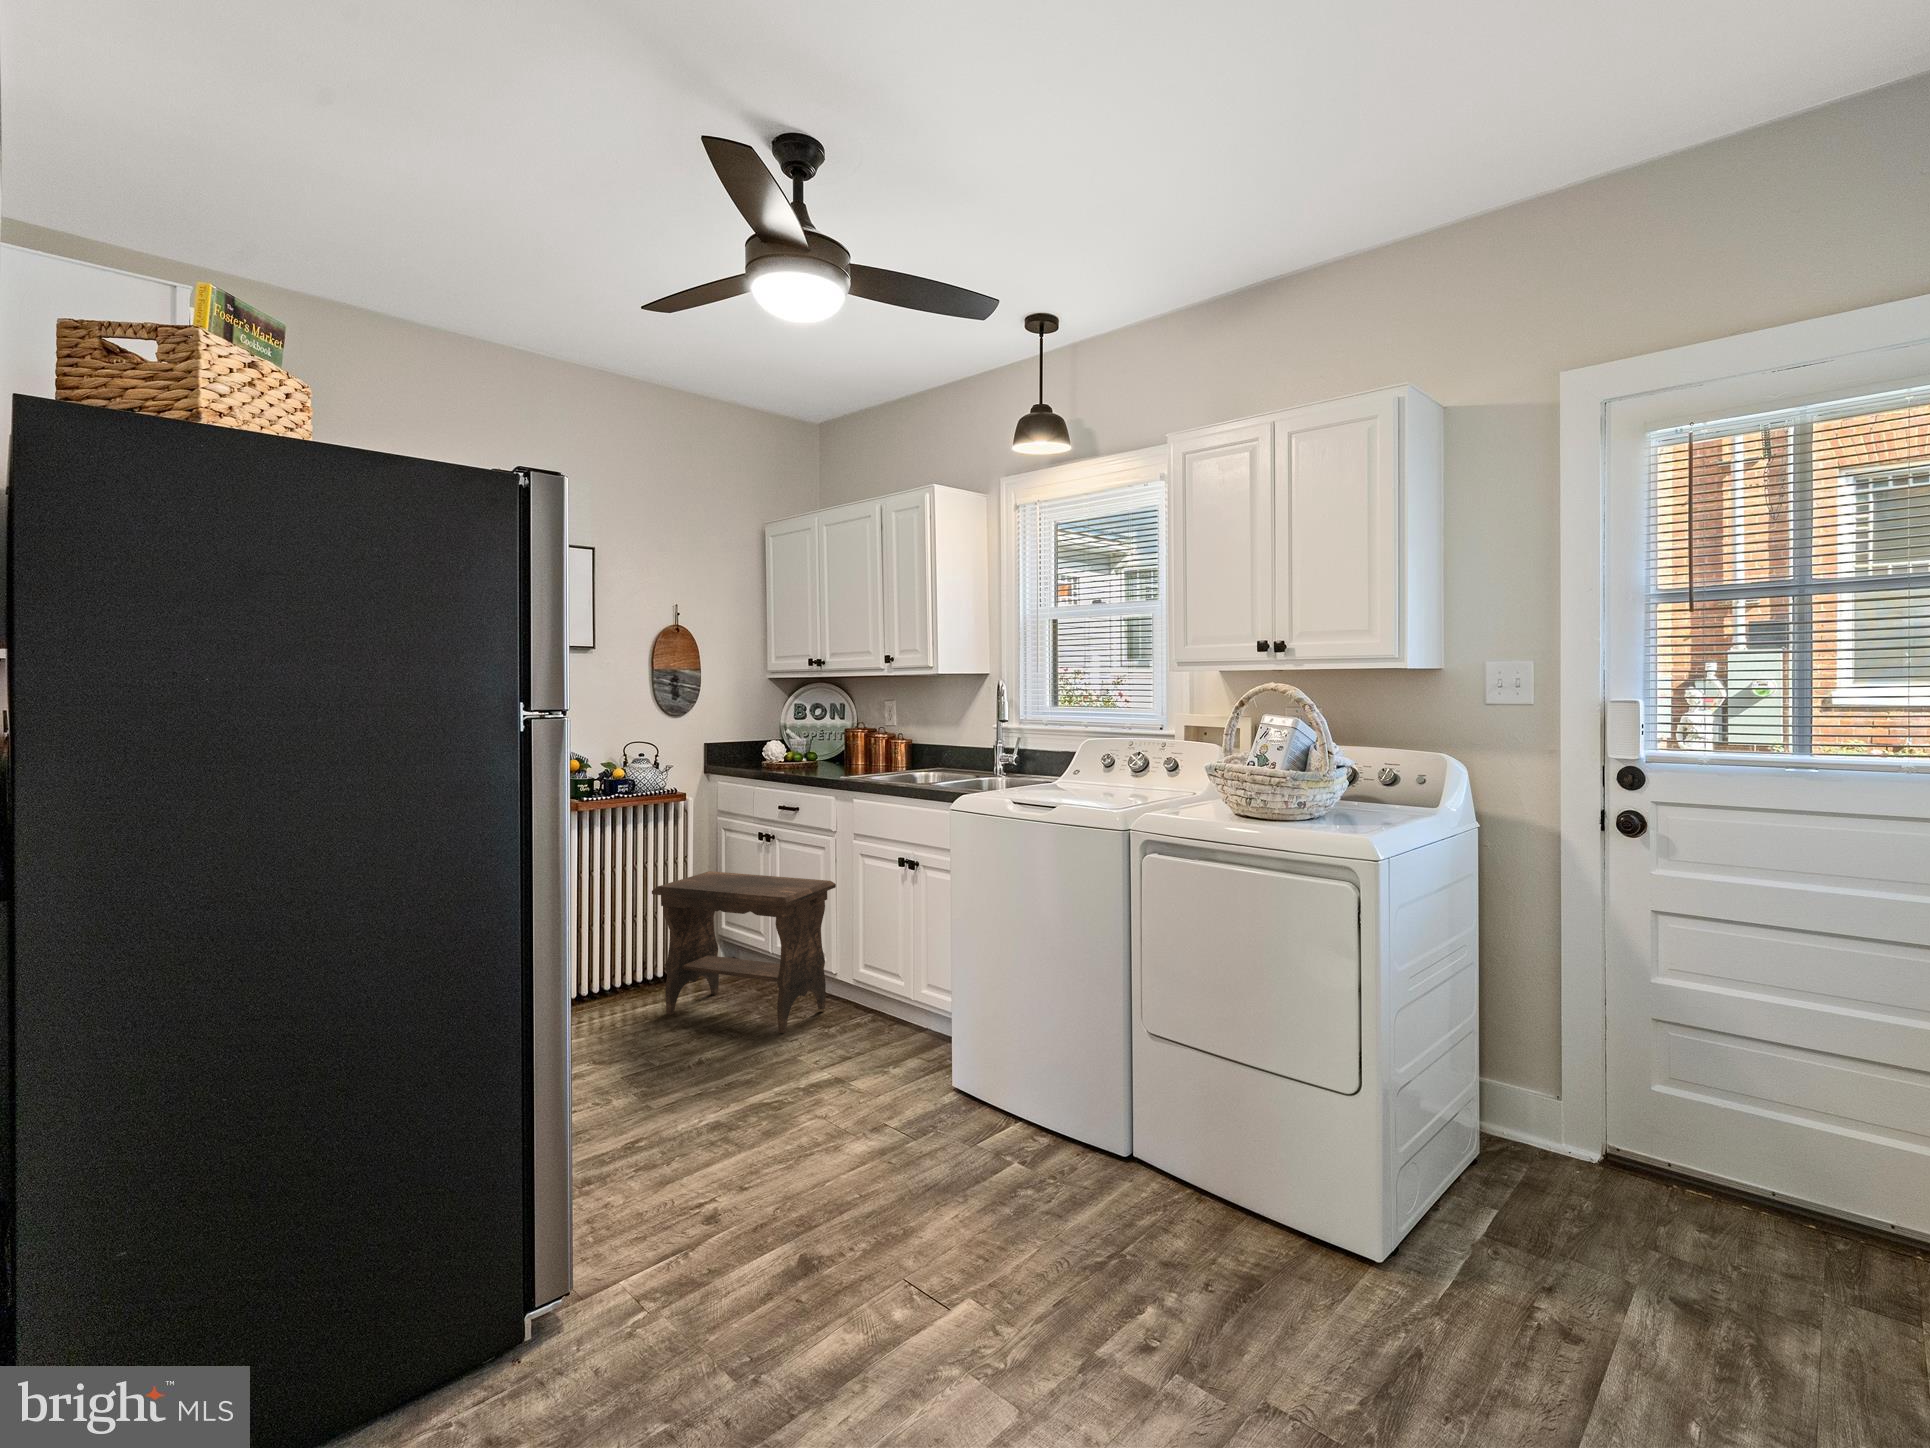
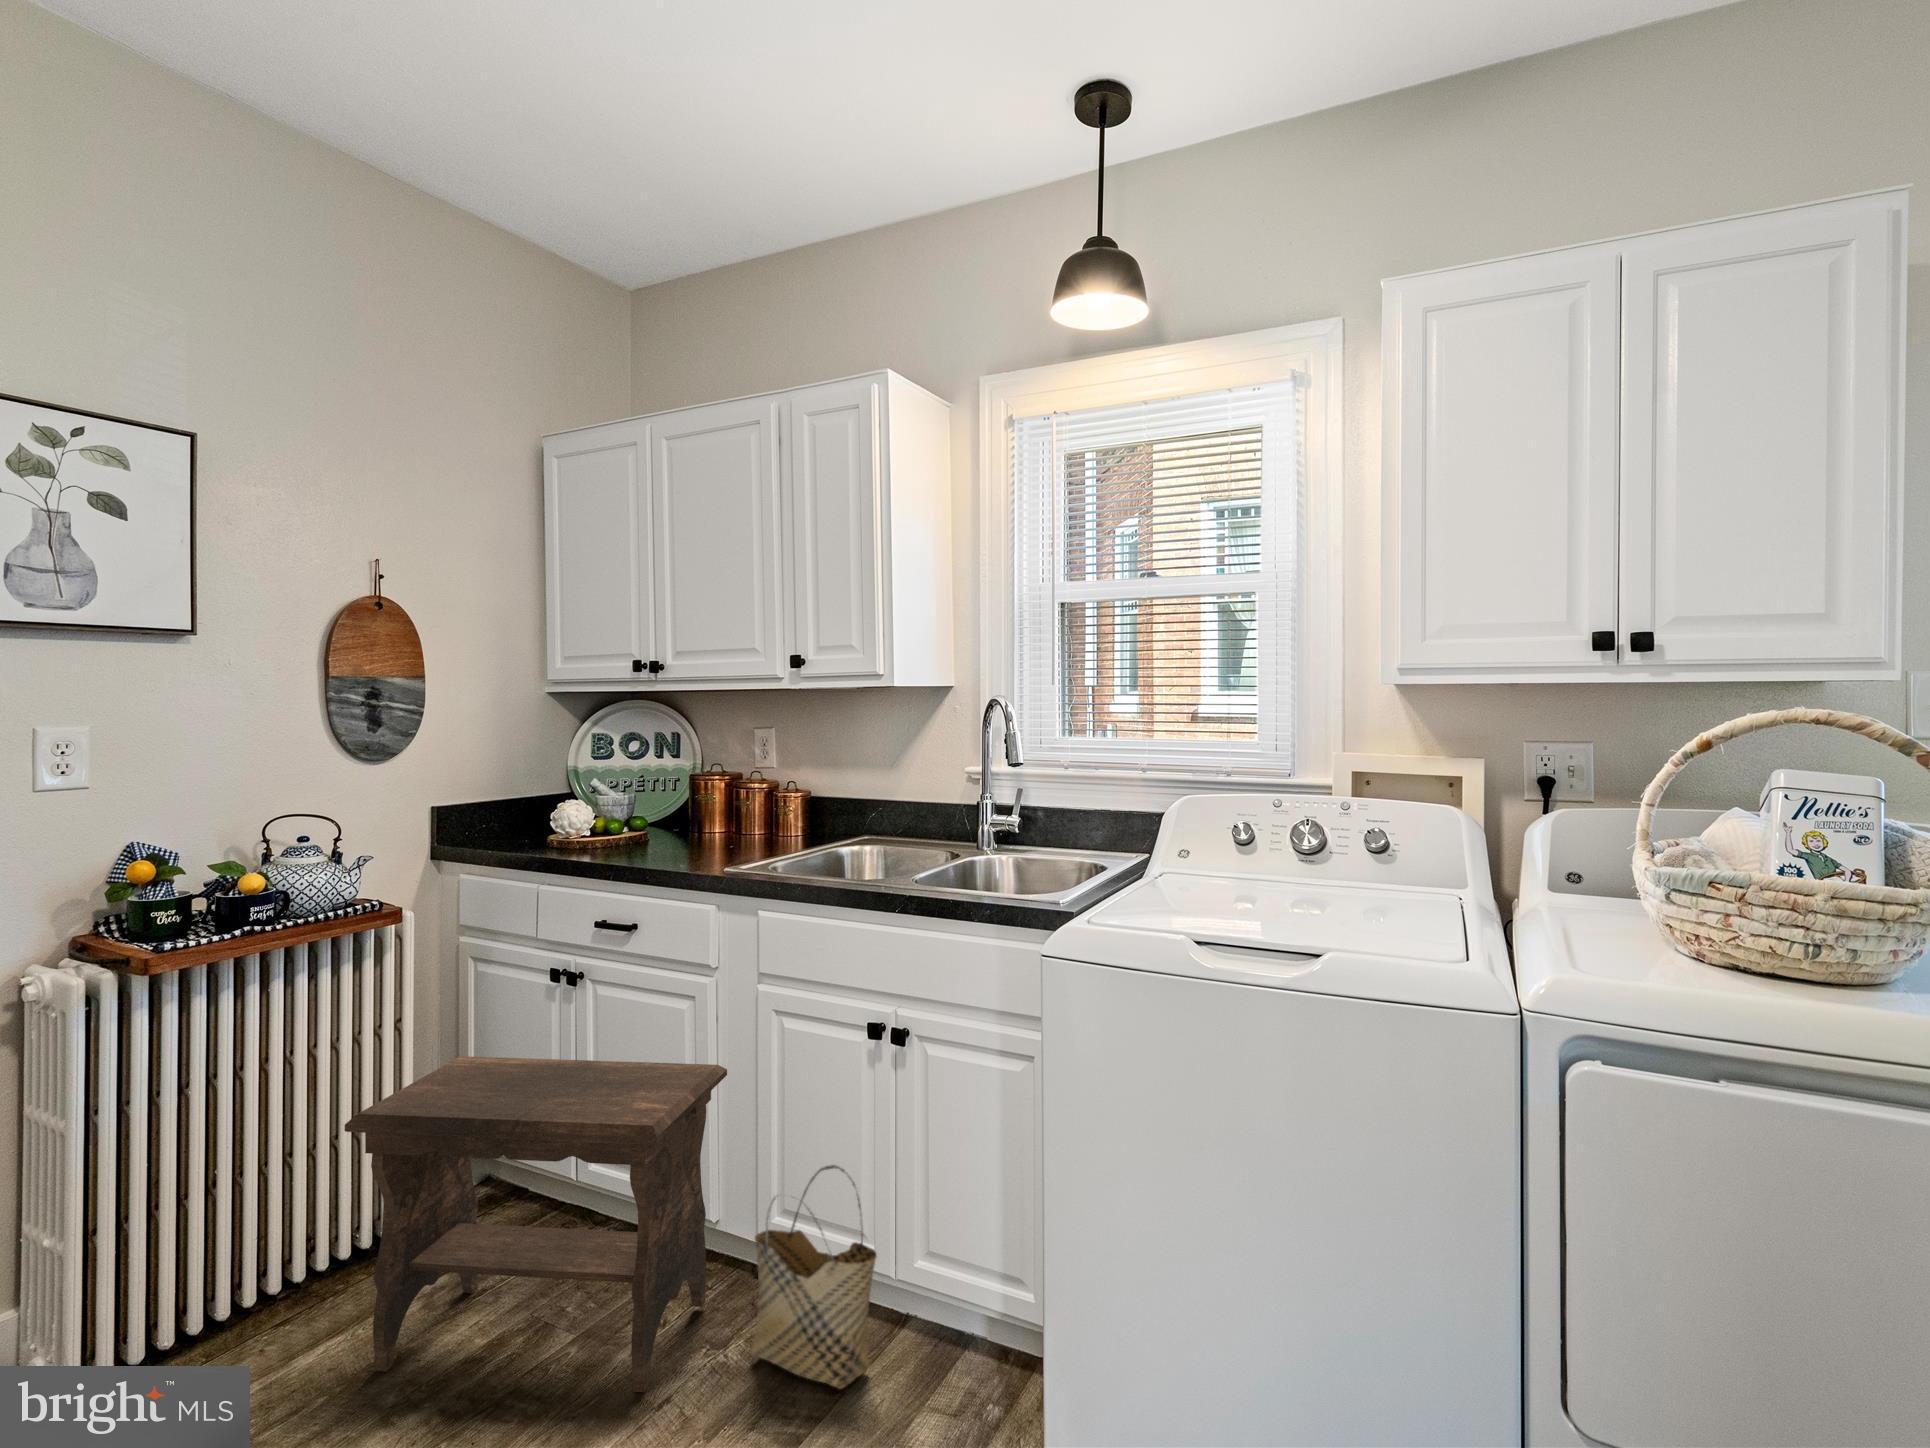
woven basket: none [838,934,898,1041] -> present [751,1165,877,1388]

